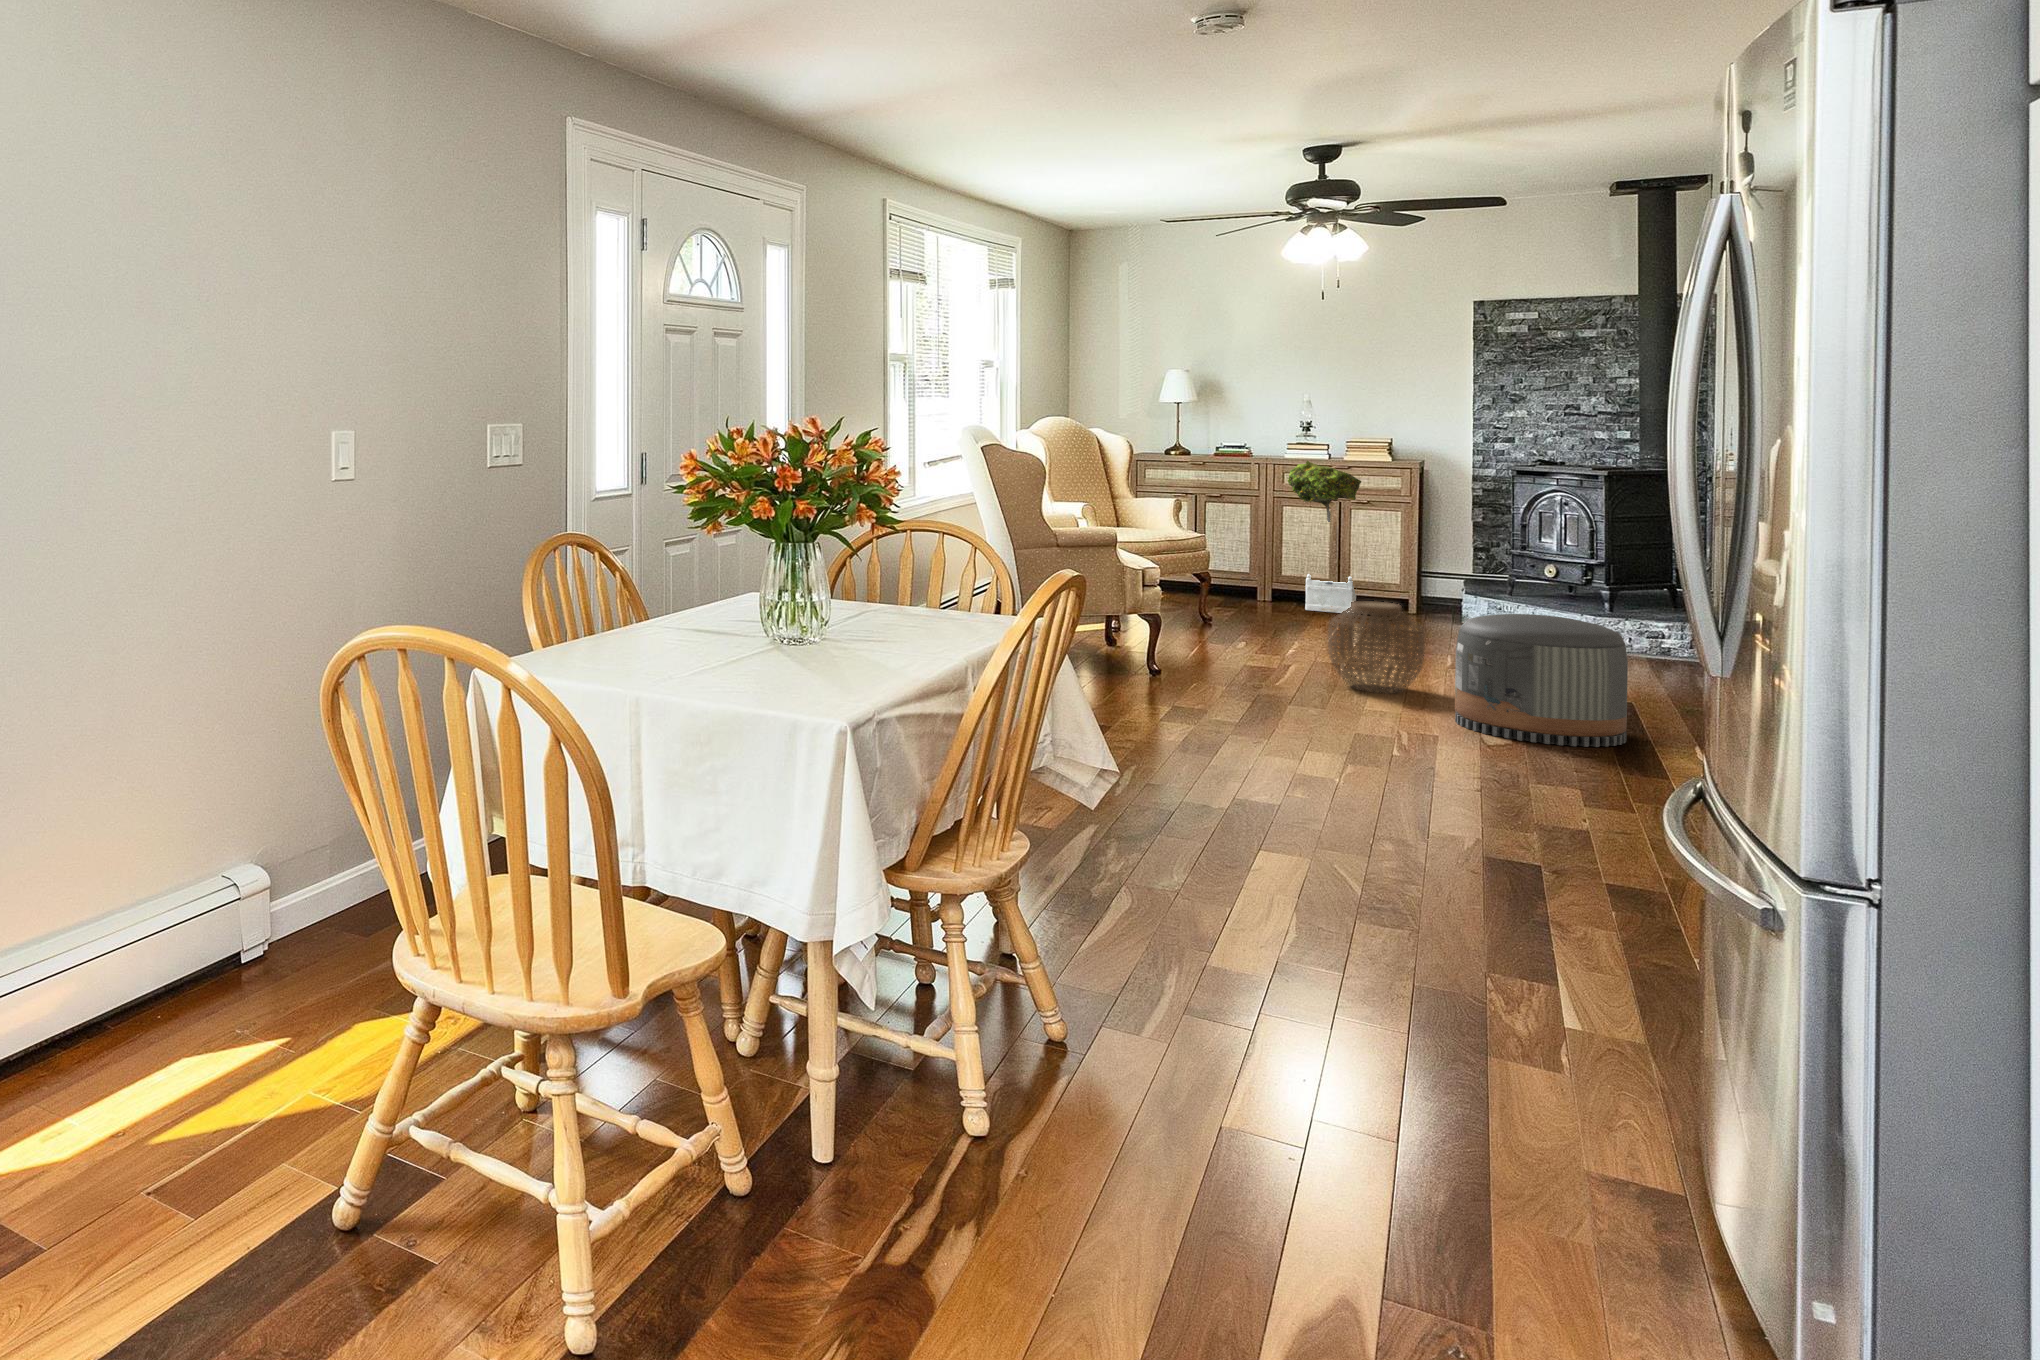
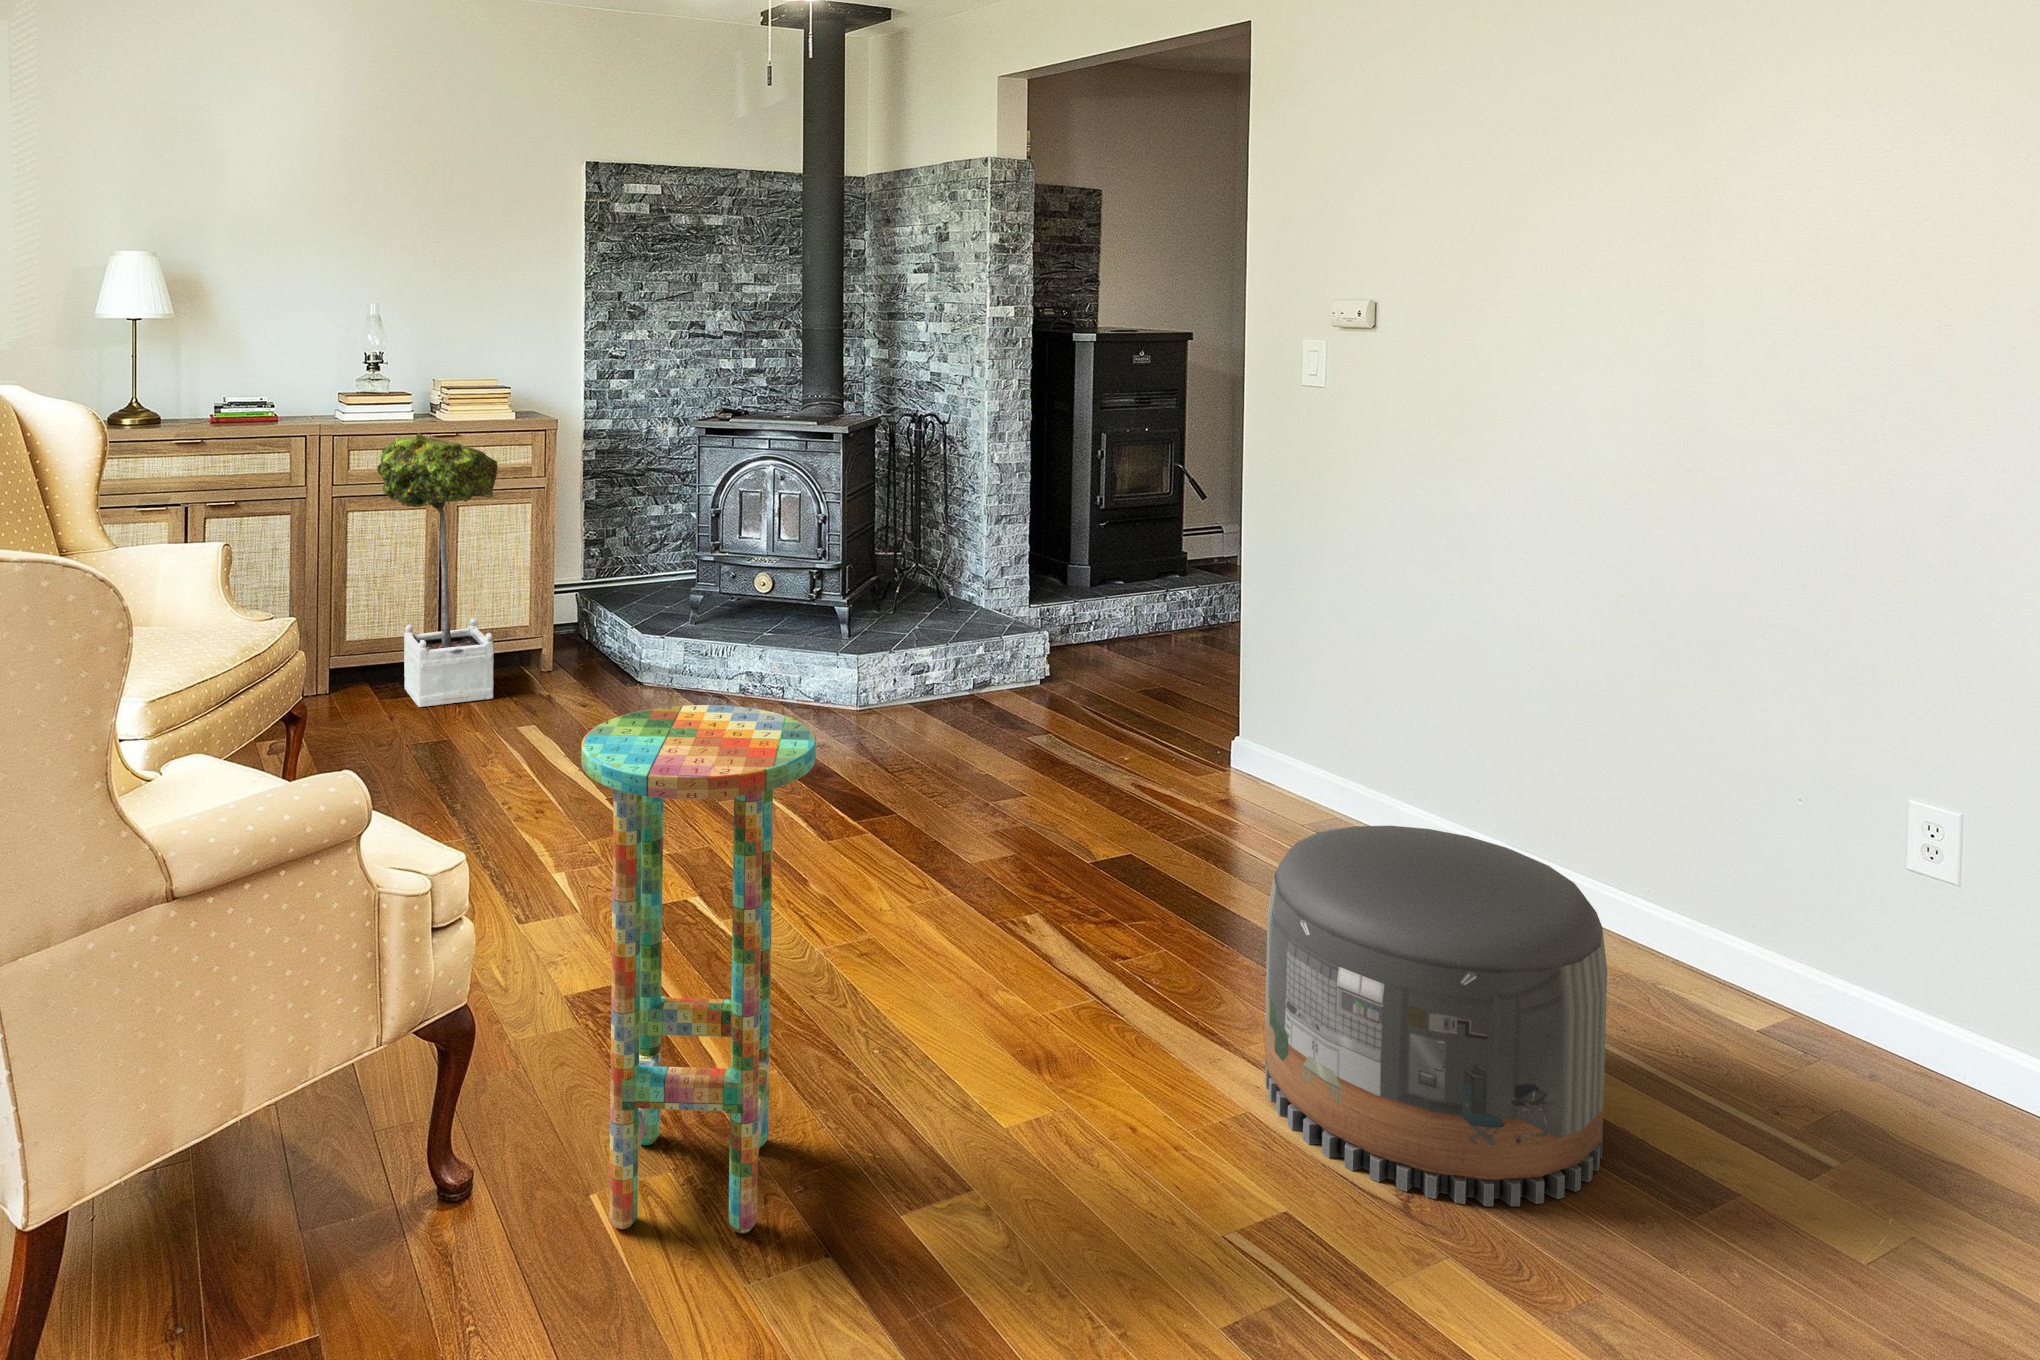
side table: none [1168,521,1255,682] -> present [581,705,816,1233]
woven basket: present [1328,601,1424,693] -> none [886,822,1080,1066]

